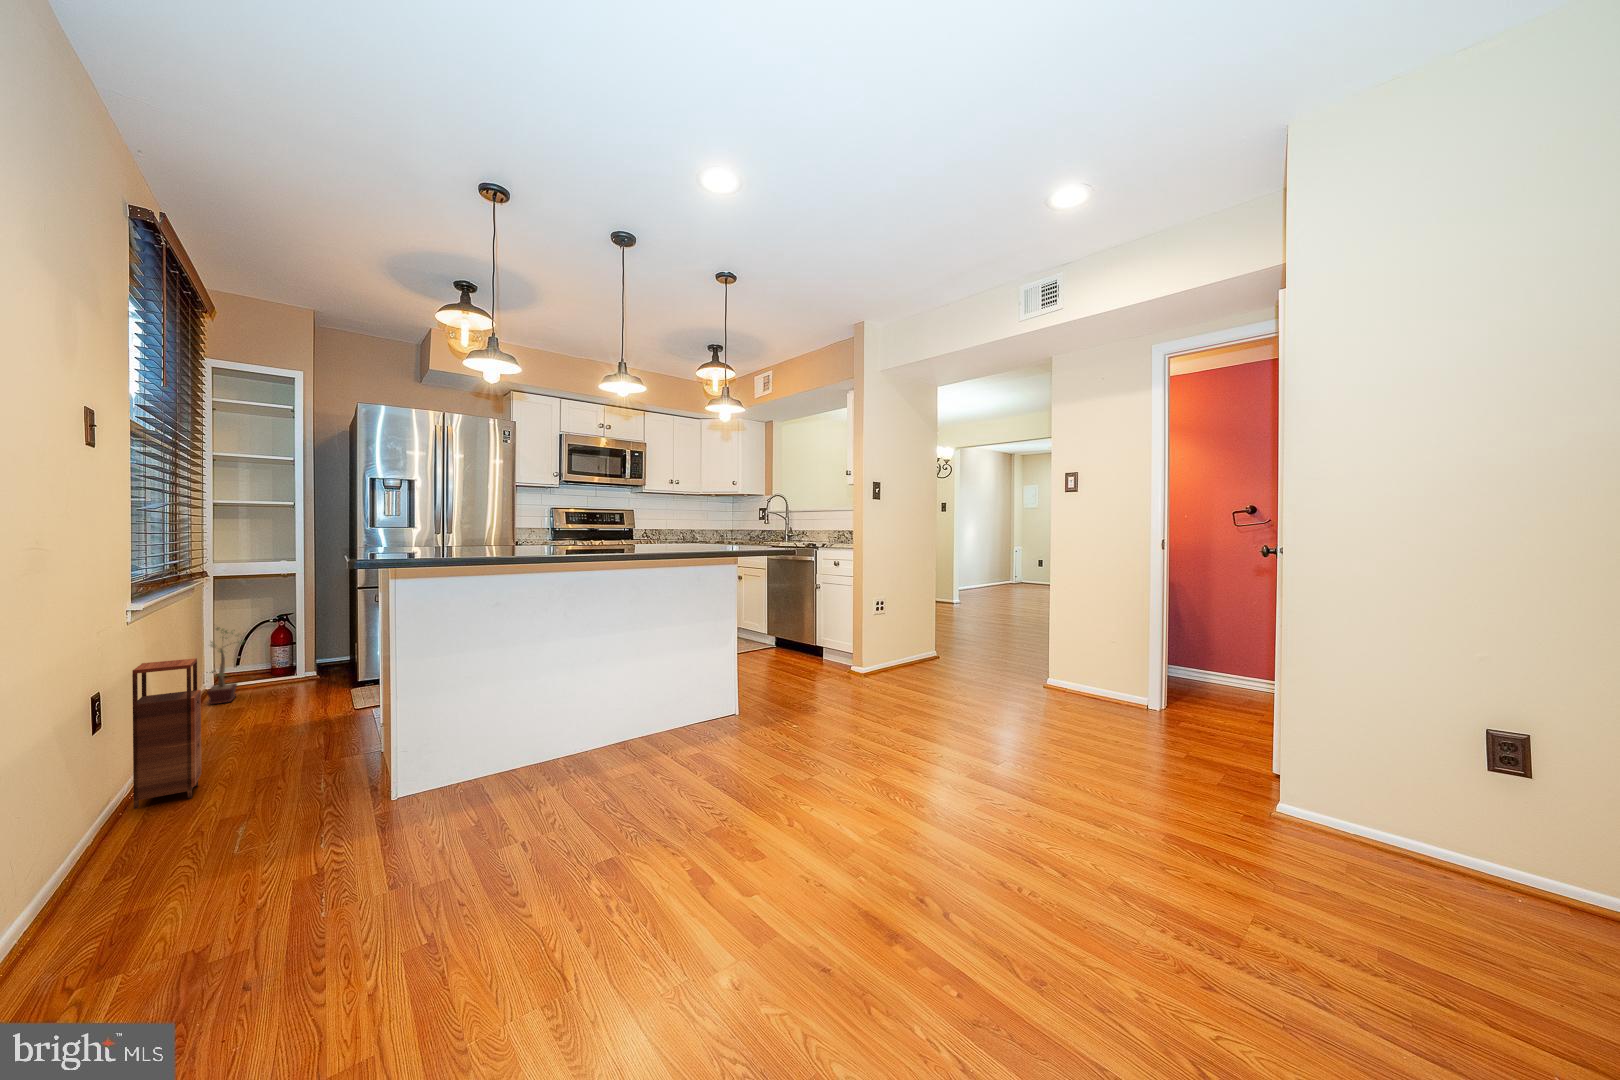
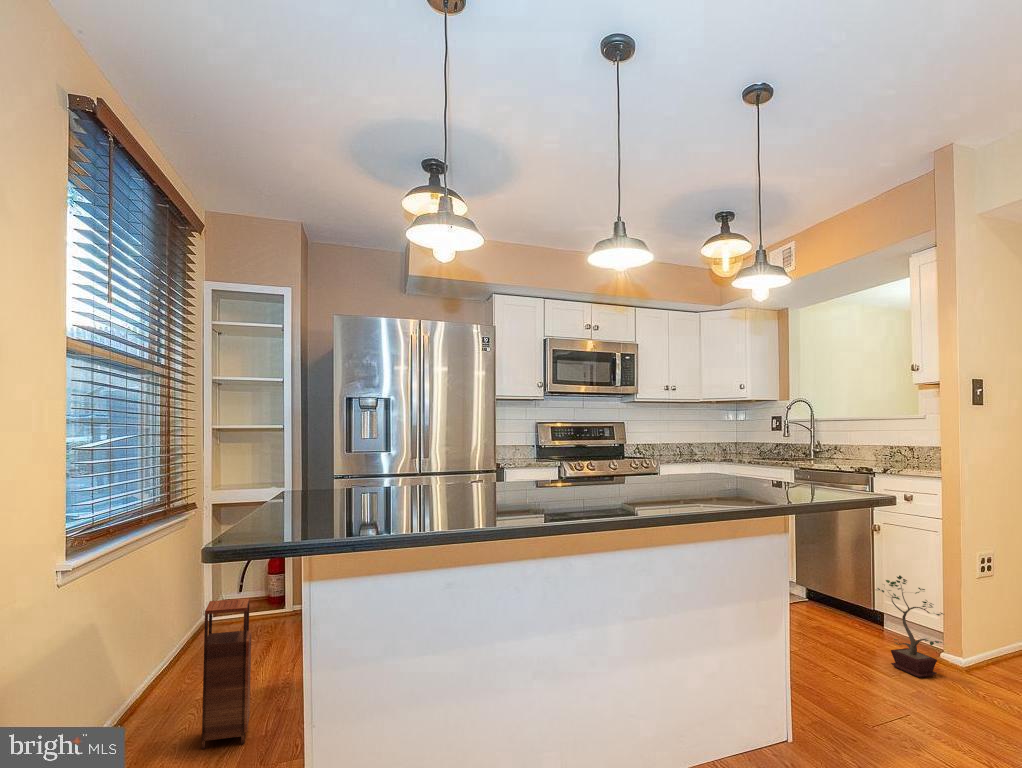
potted plant: present [207,627,244,704] -> present [878,575,943,677]

